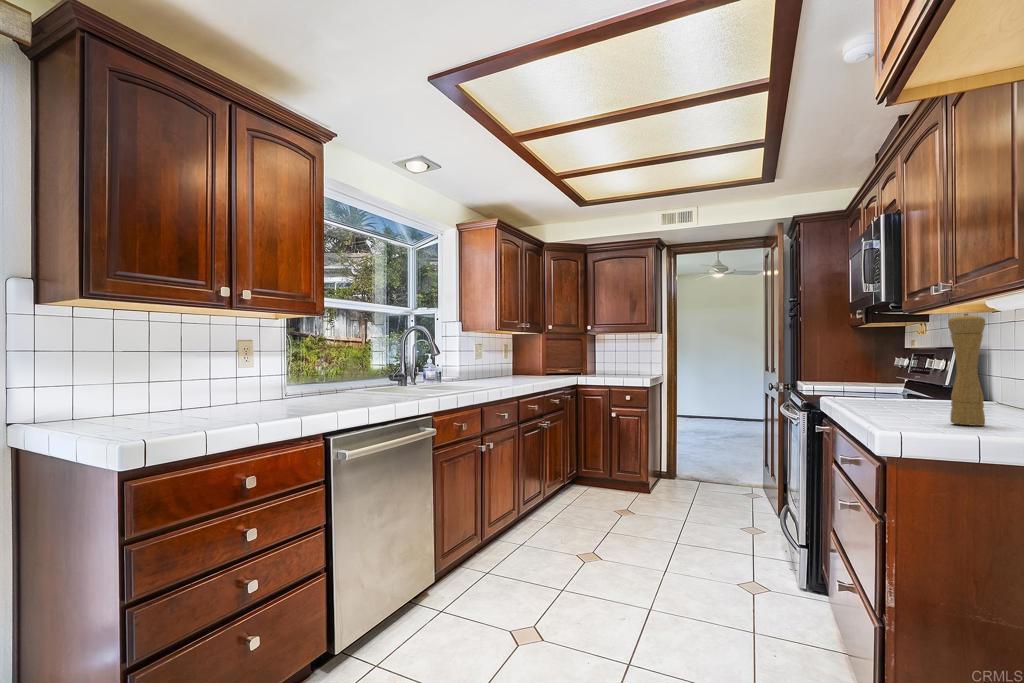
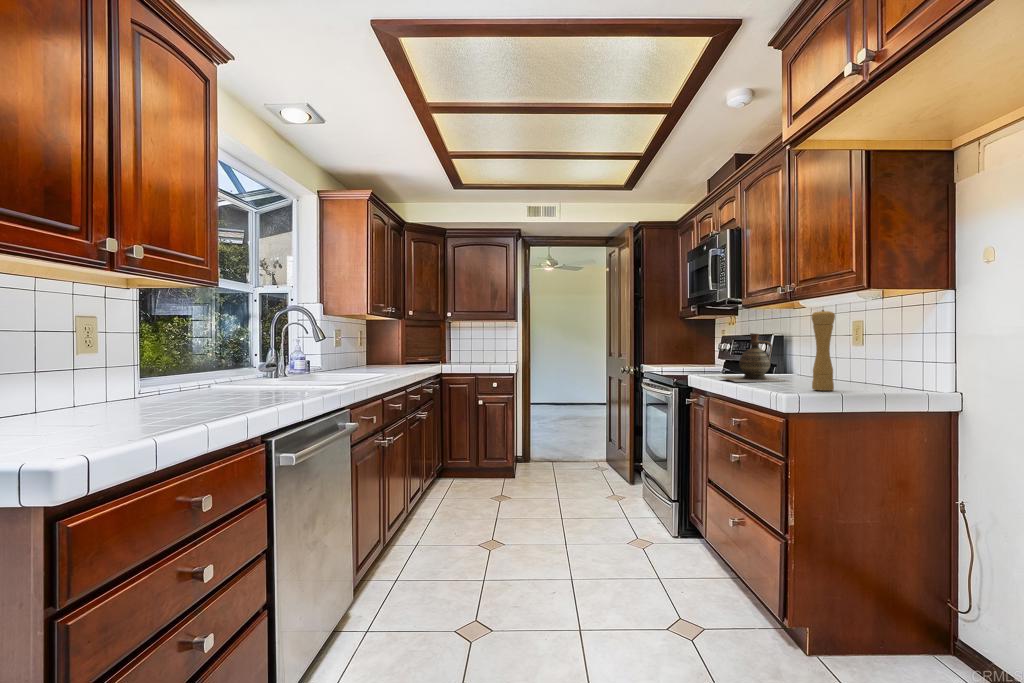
ceramic jug: none [856,345,956,409] -> present [721,333,786,382]

